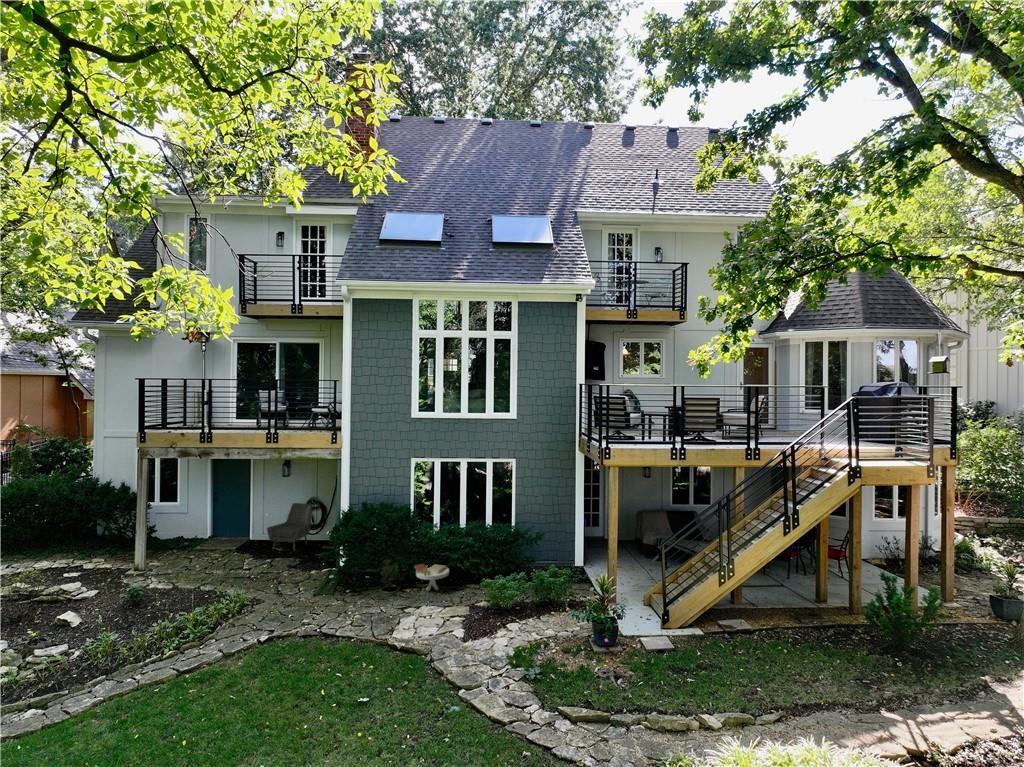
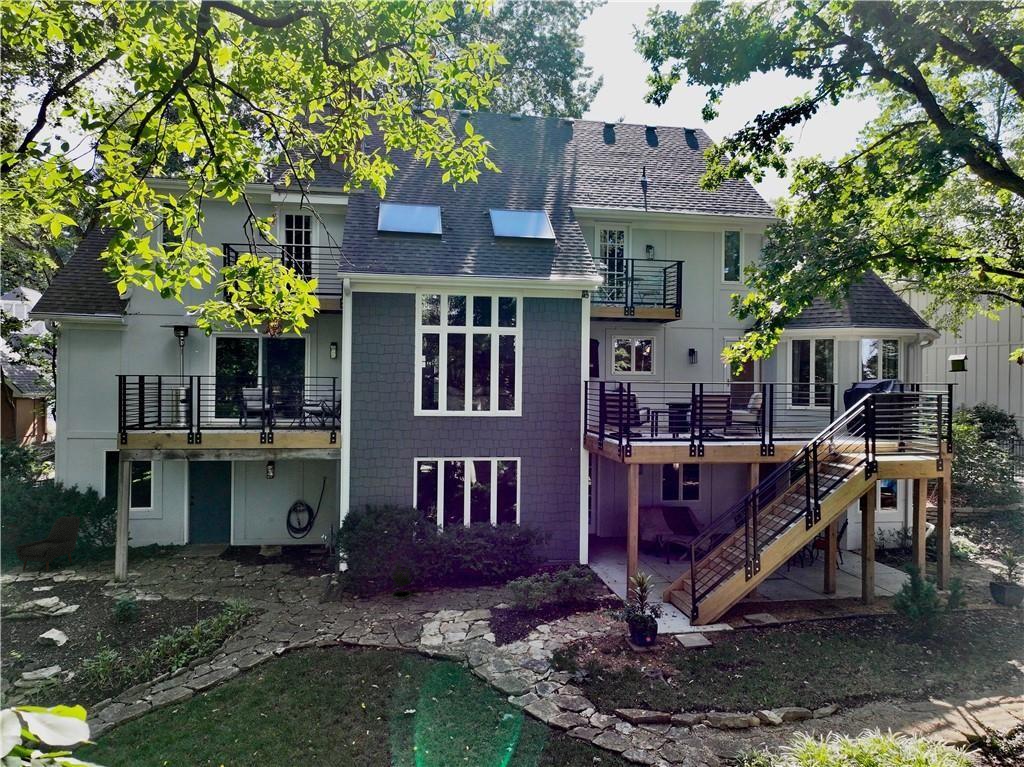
chair: present [267,503,312,551] -> present [15,517,80,572]
side table: present [414,564,449,591] -> none [427,564,463,595]

